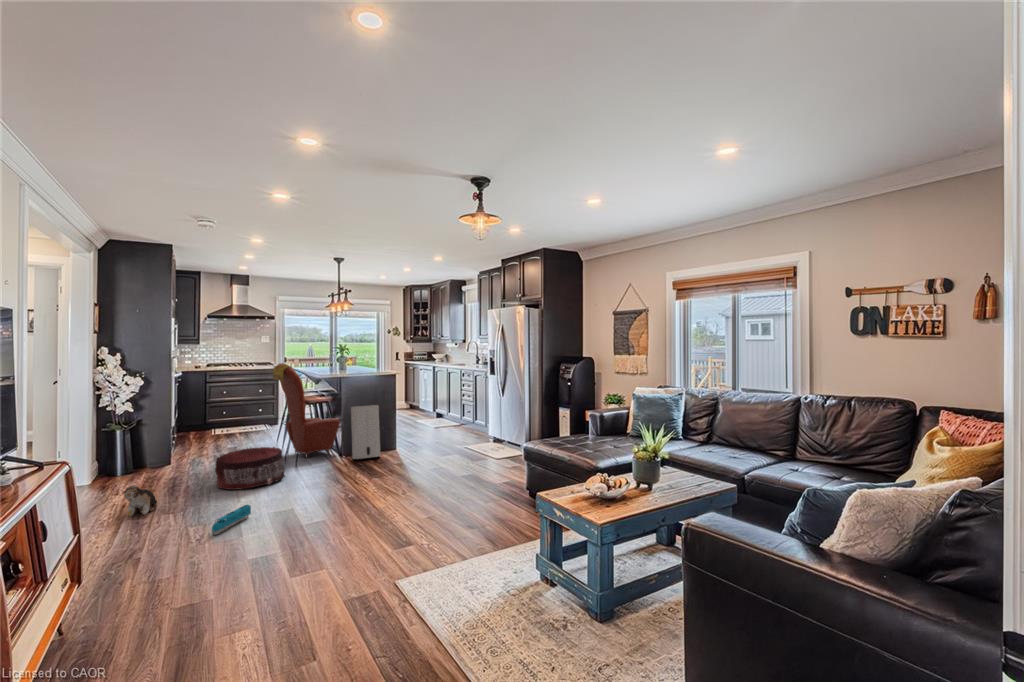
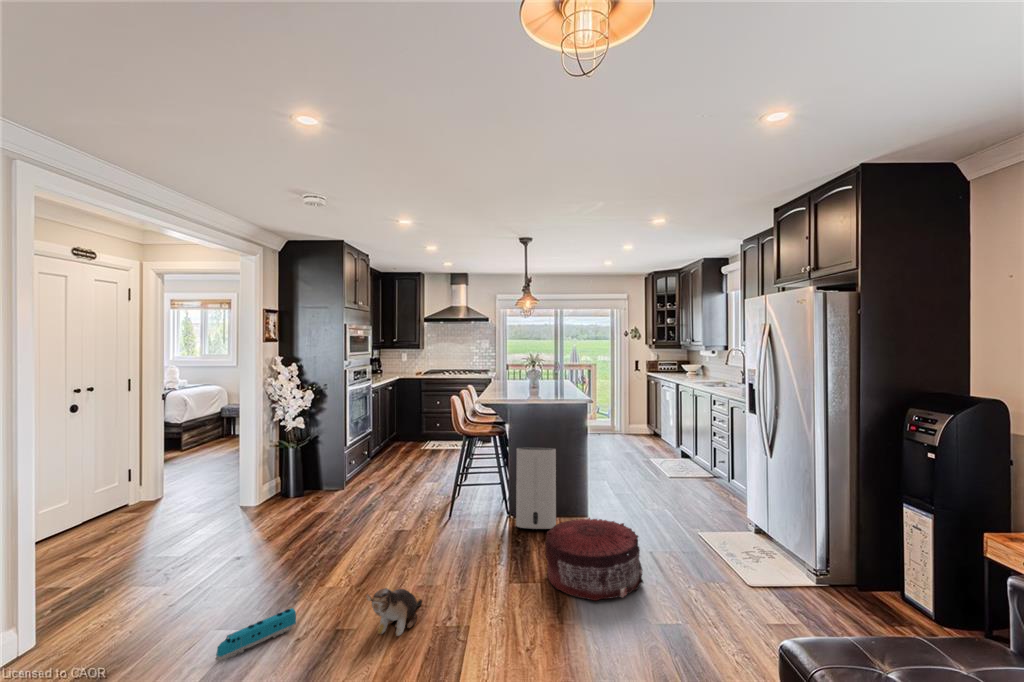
armchair: present [273,363,340,458] -> none [434,381,509,510]
pouf: present [215,447,285,490] -> present [545,518,643,601]
plush toy: present [121,485,157,517] -> present [366,588,422,636]

